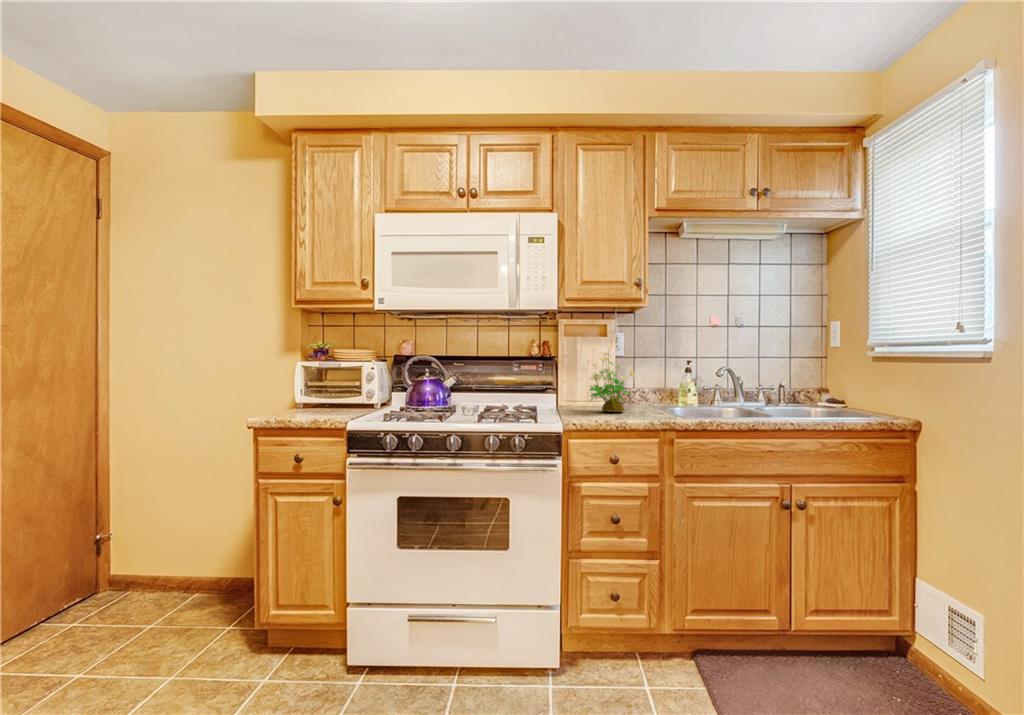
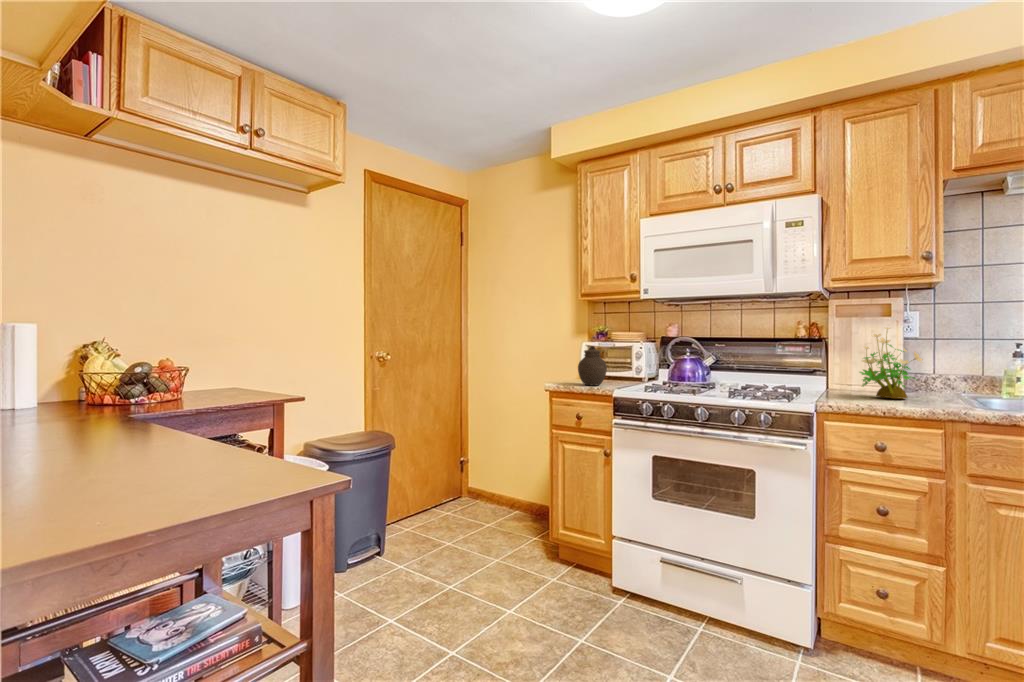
jar: none [295,366,334,416] -> present [578,346,607,386]

